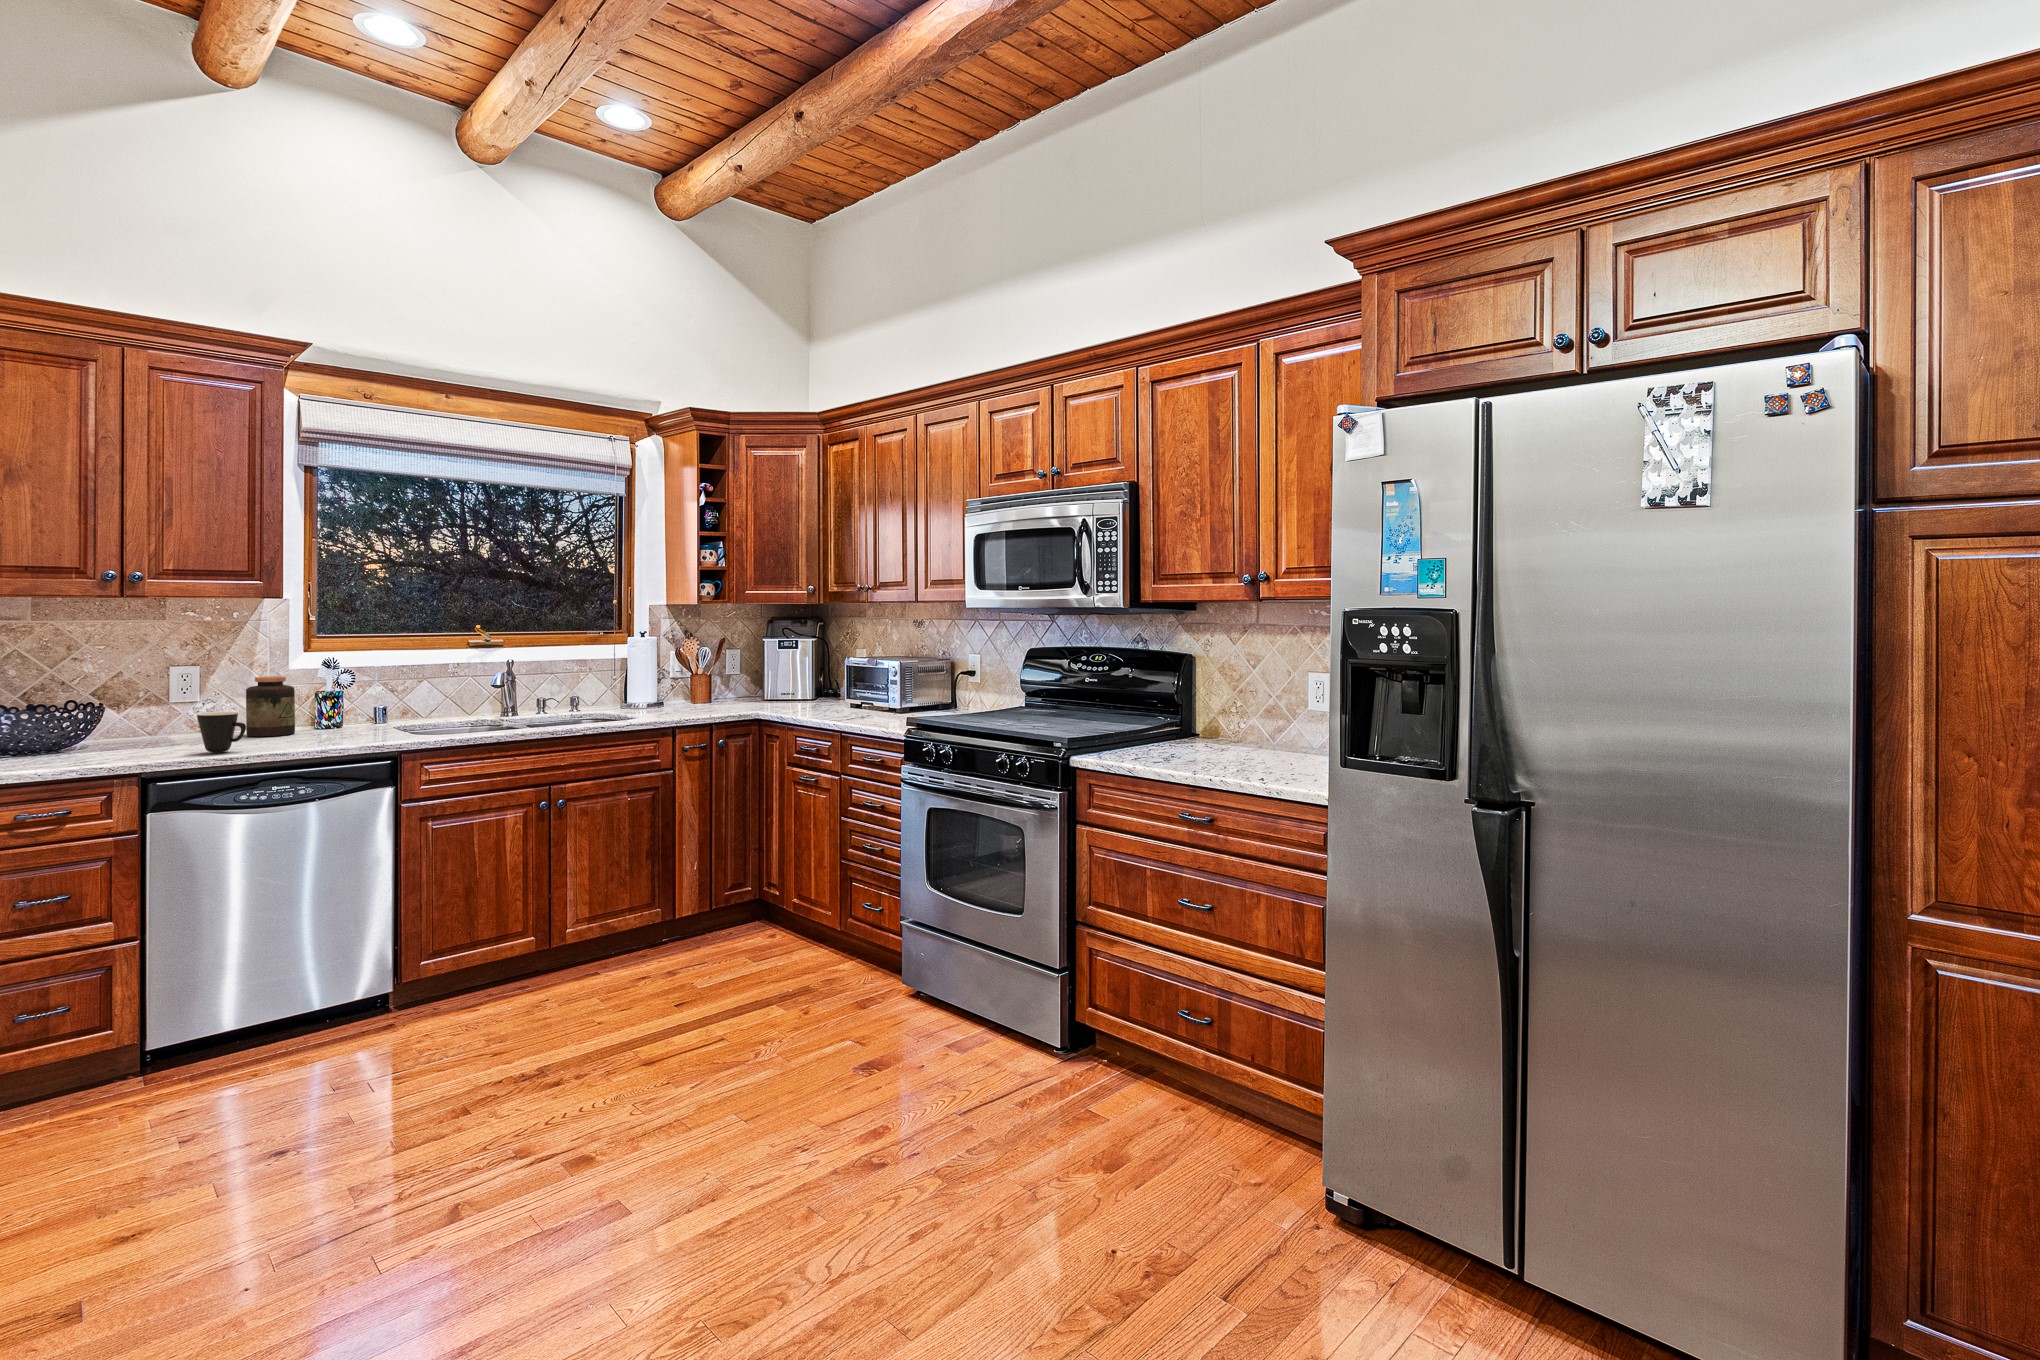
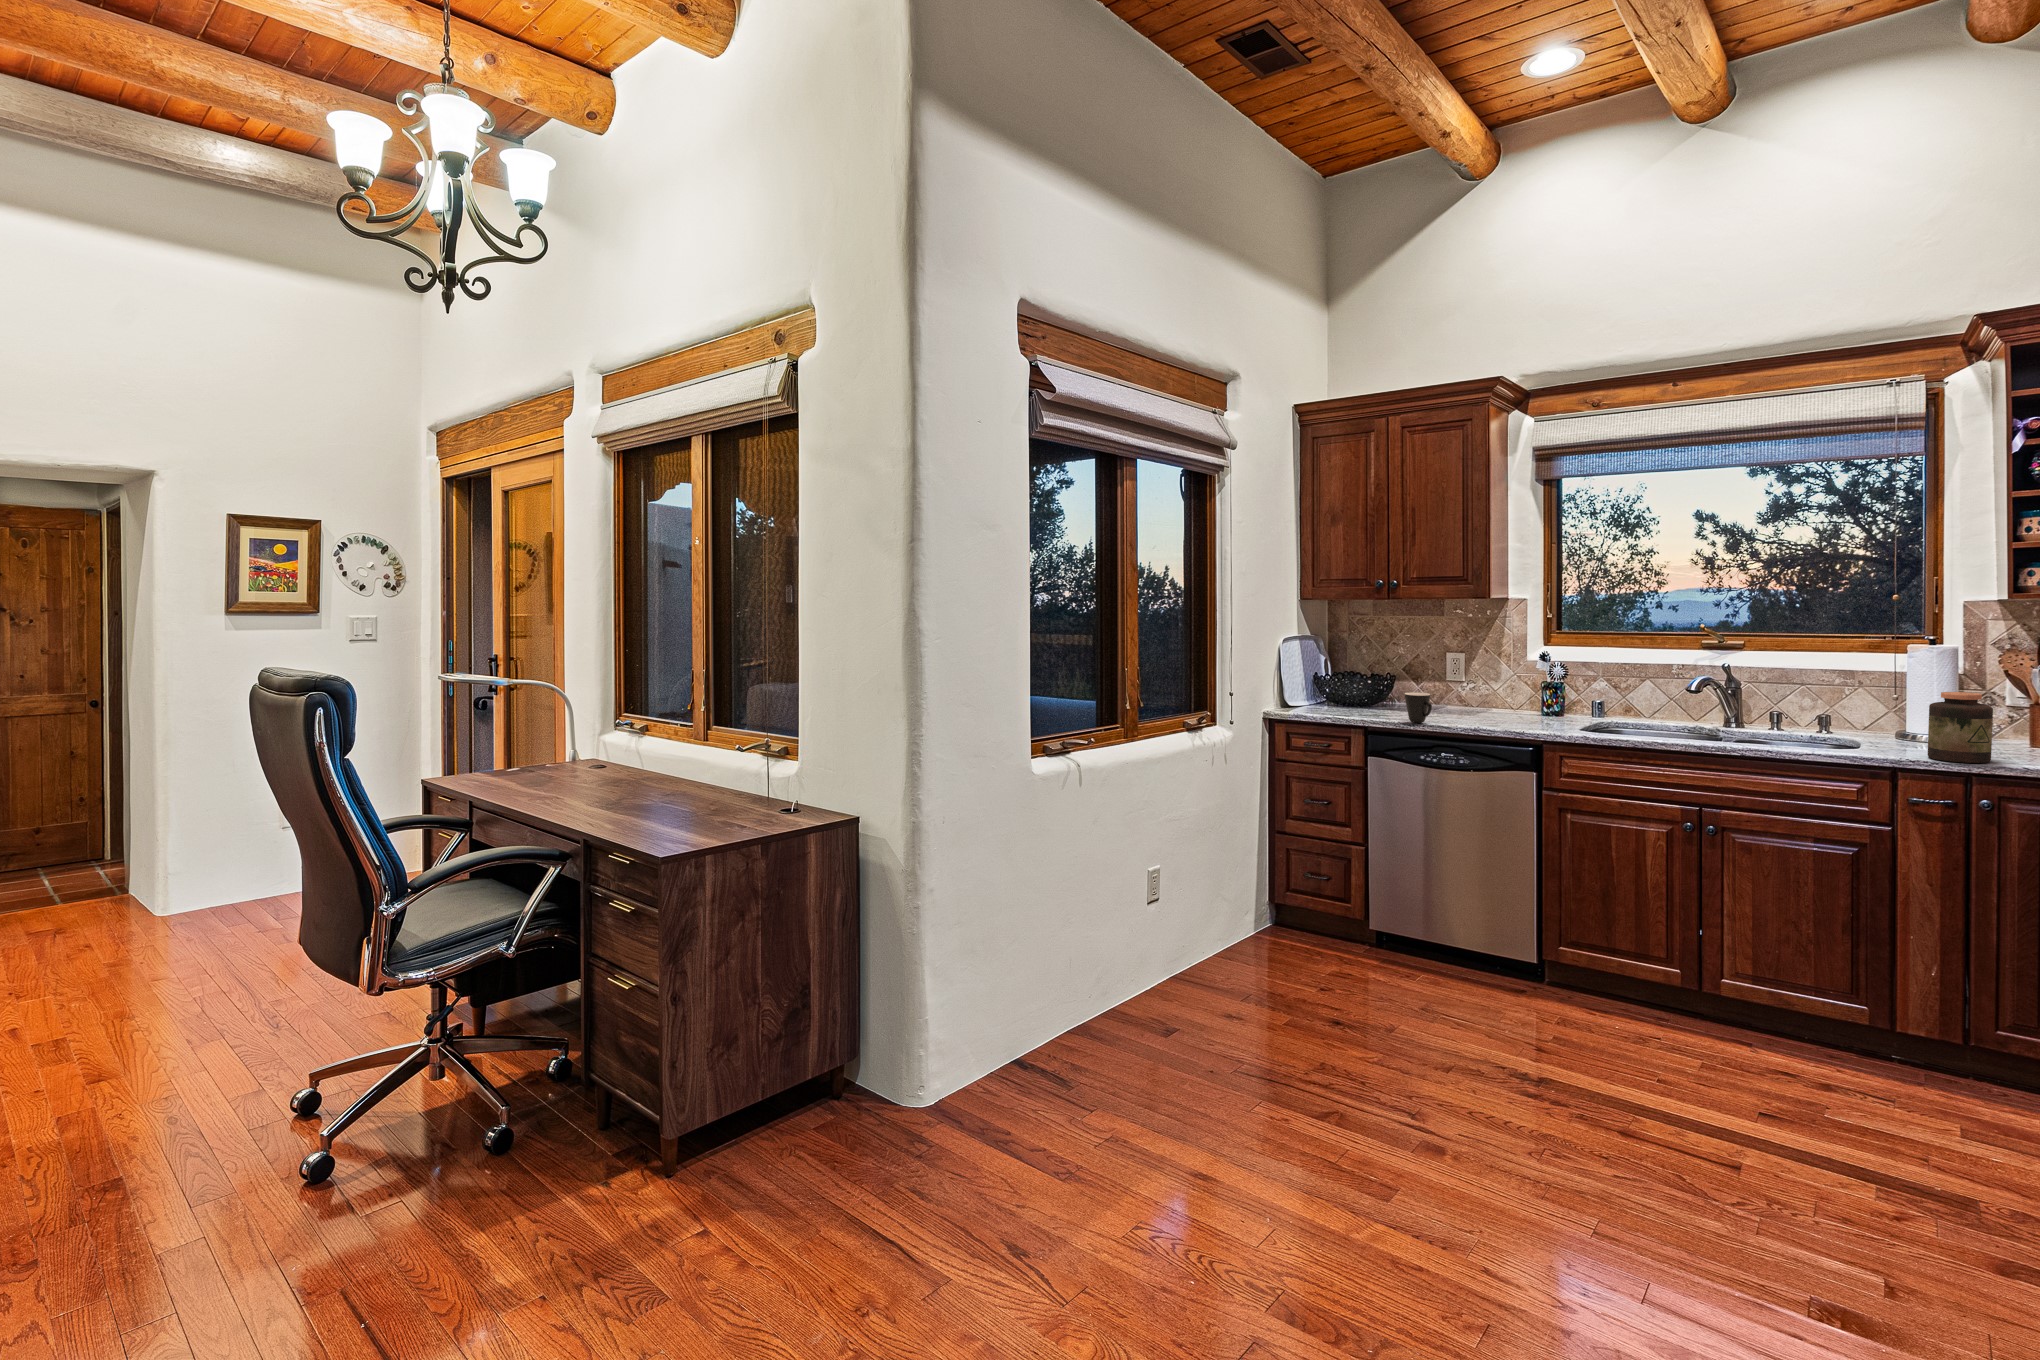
jar: present [246,676,295,737] -> present [1928,692,1993,763]

